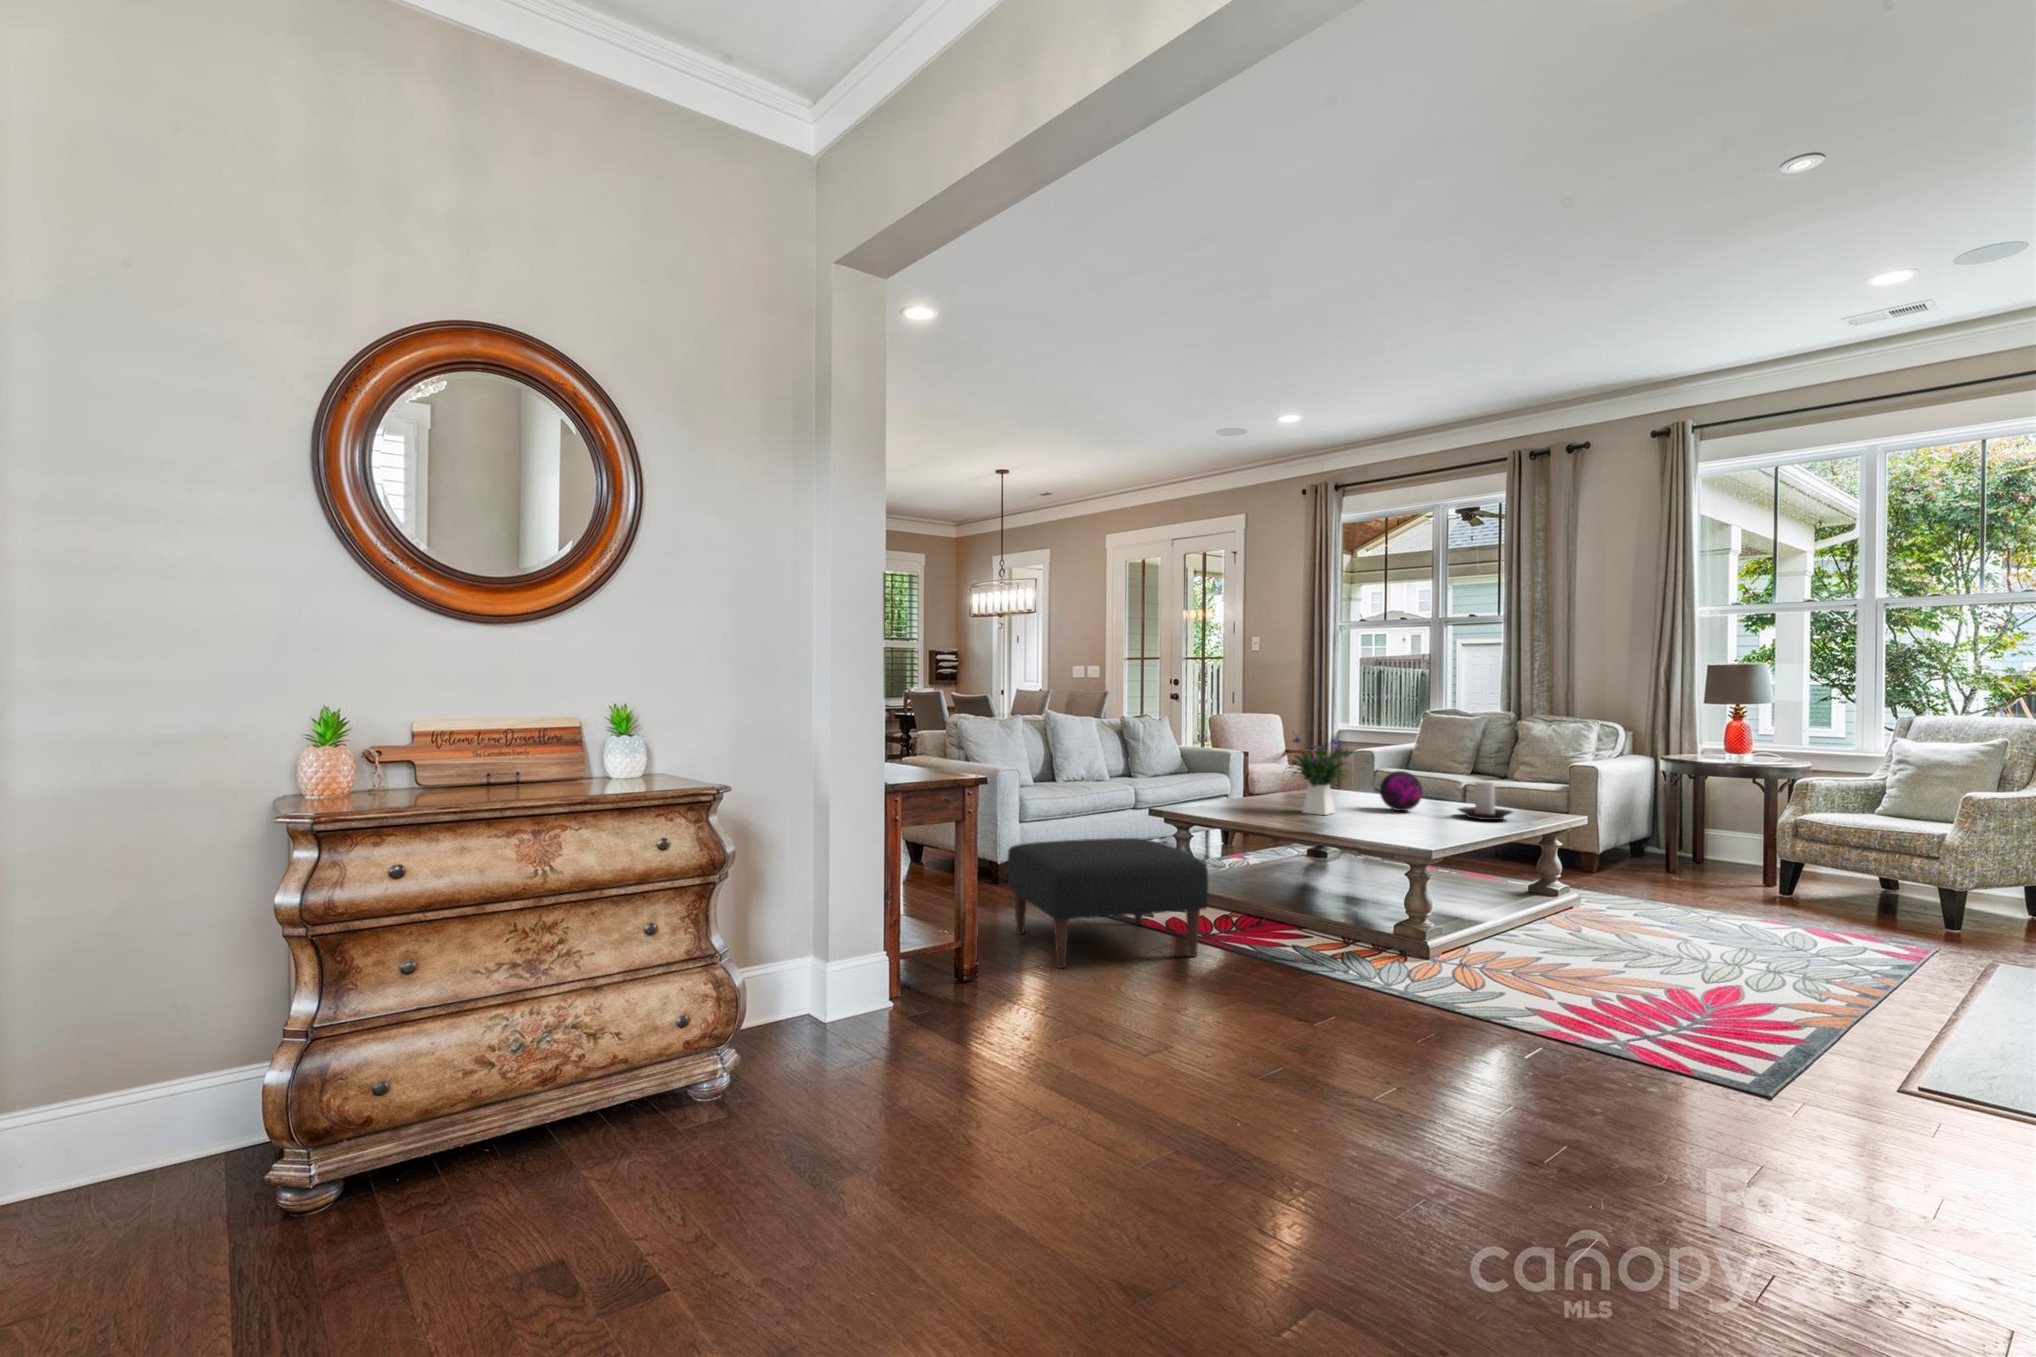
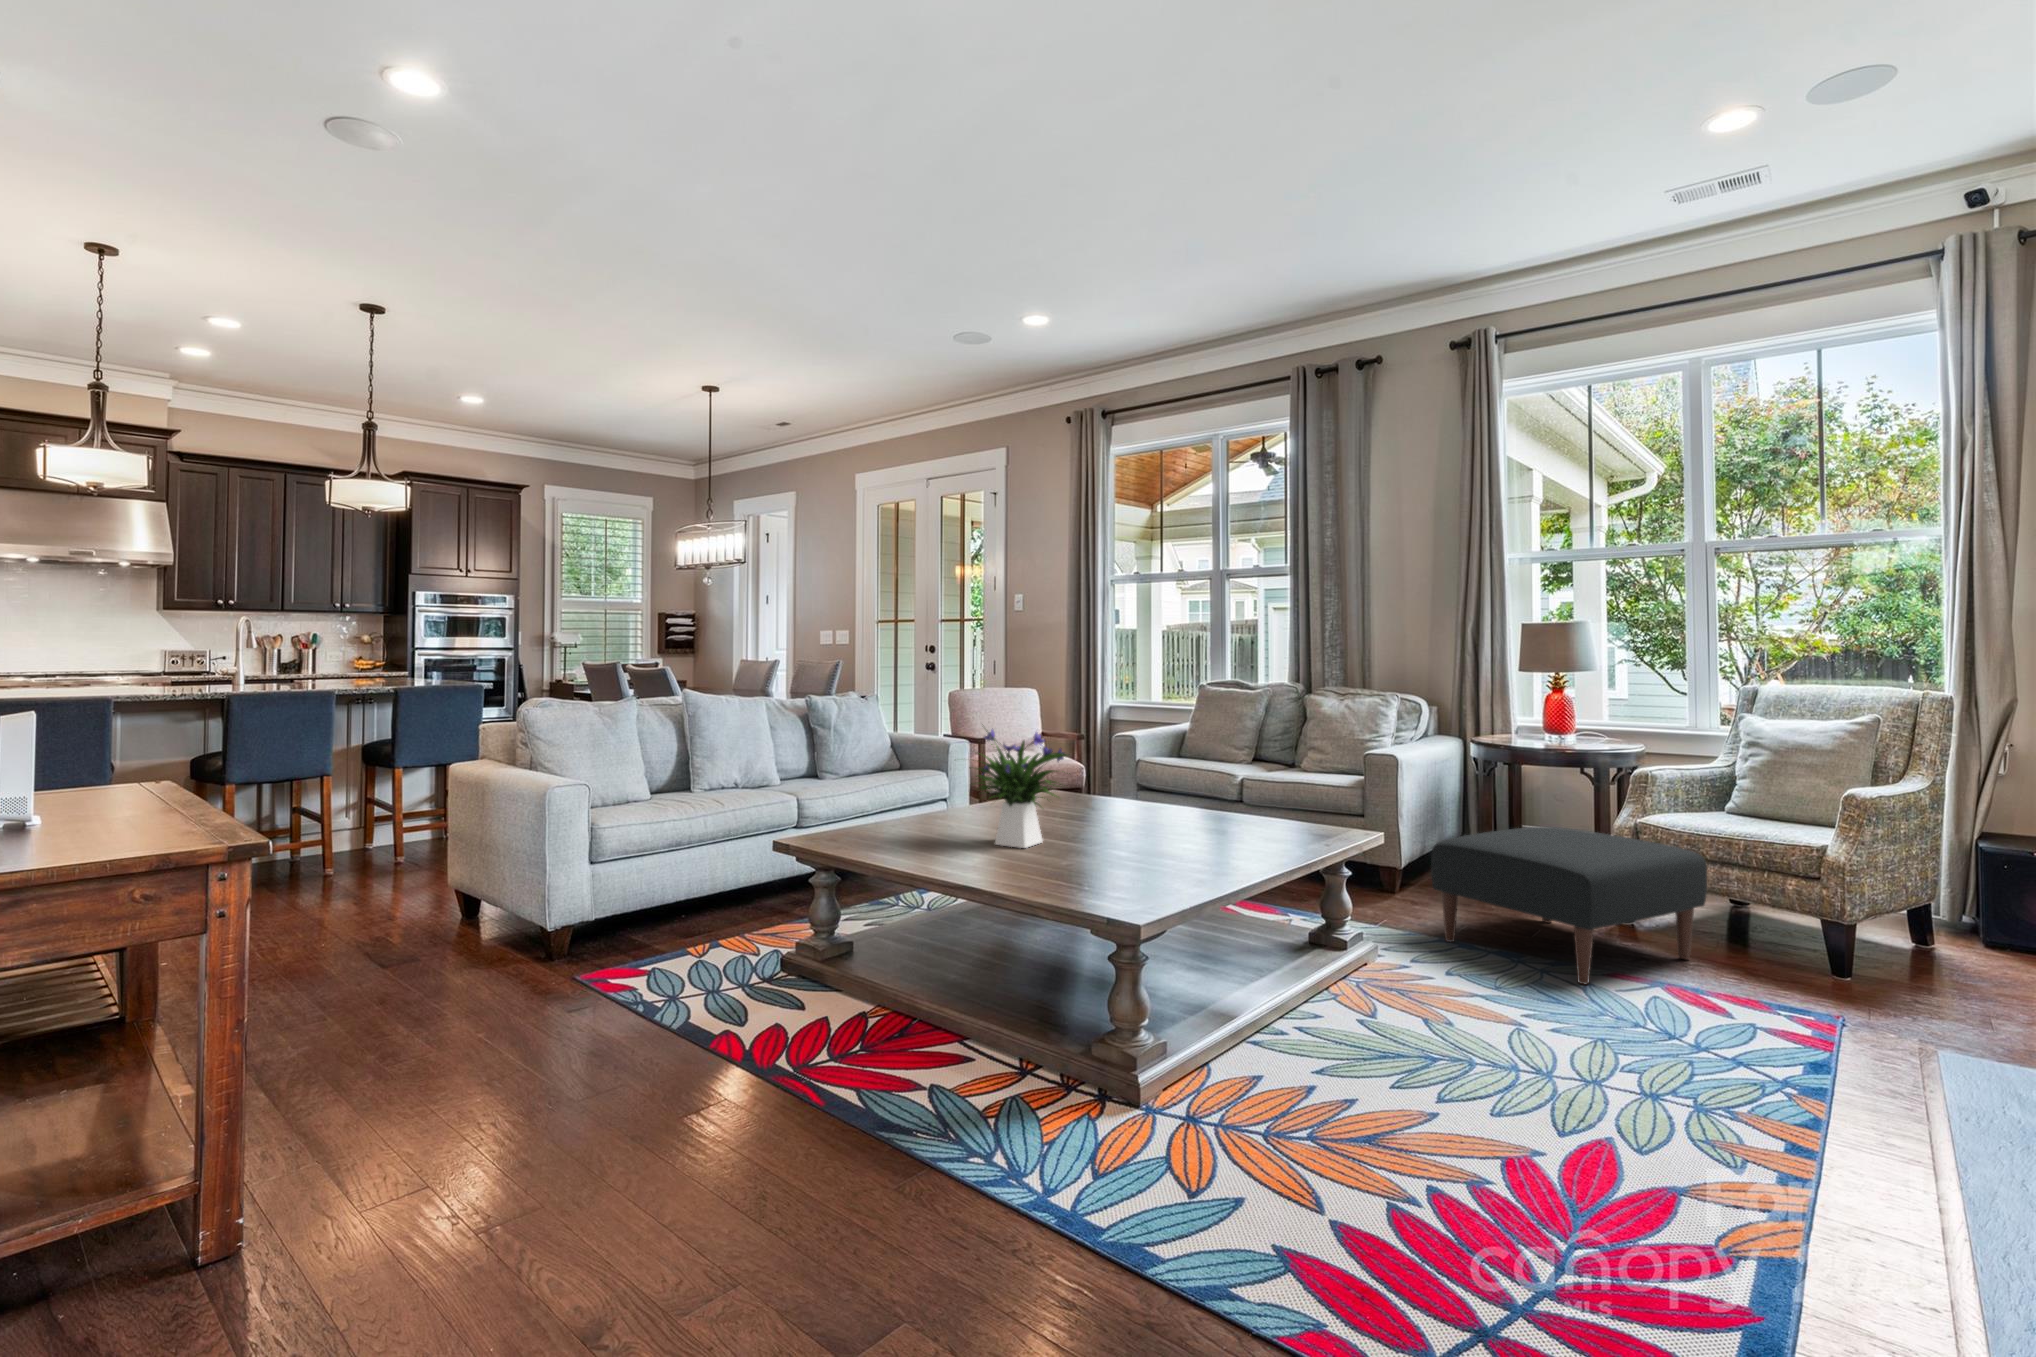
decorative orb: present [1380,771,1423,811] -> none [1110,777,1167,834]
candle holder: present [1458,781,1512,820] -> none [1211,788,1287,846]
ottoman: present [1008,838,1208,968] -> present [1431,827,1707,984]

